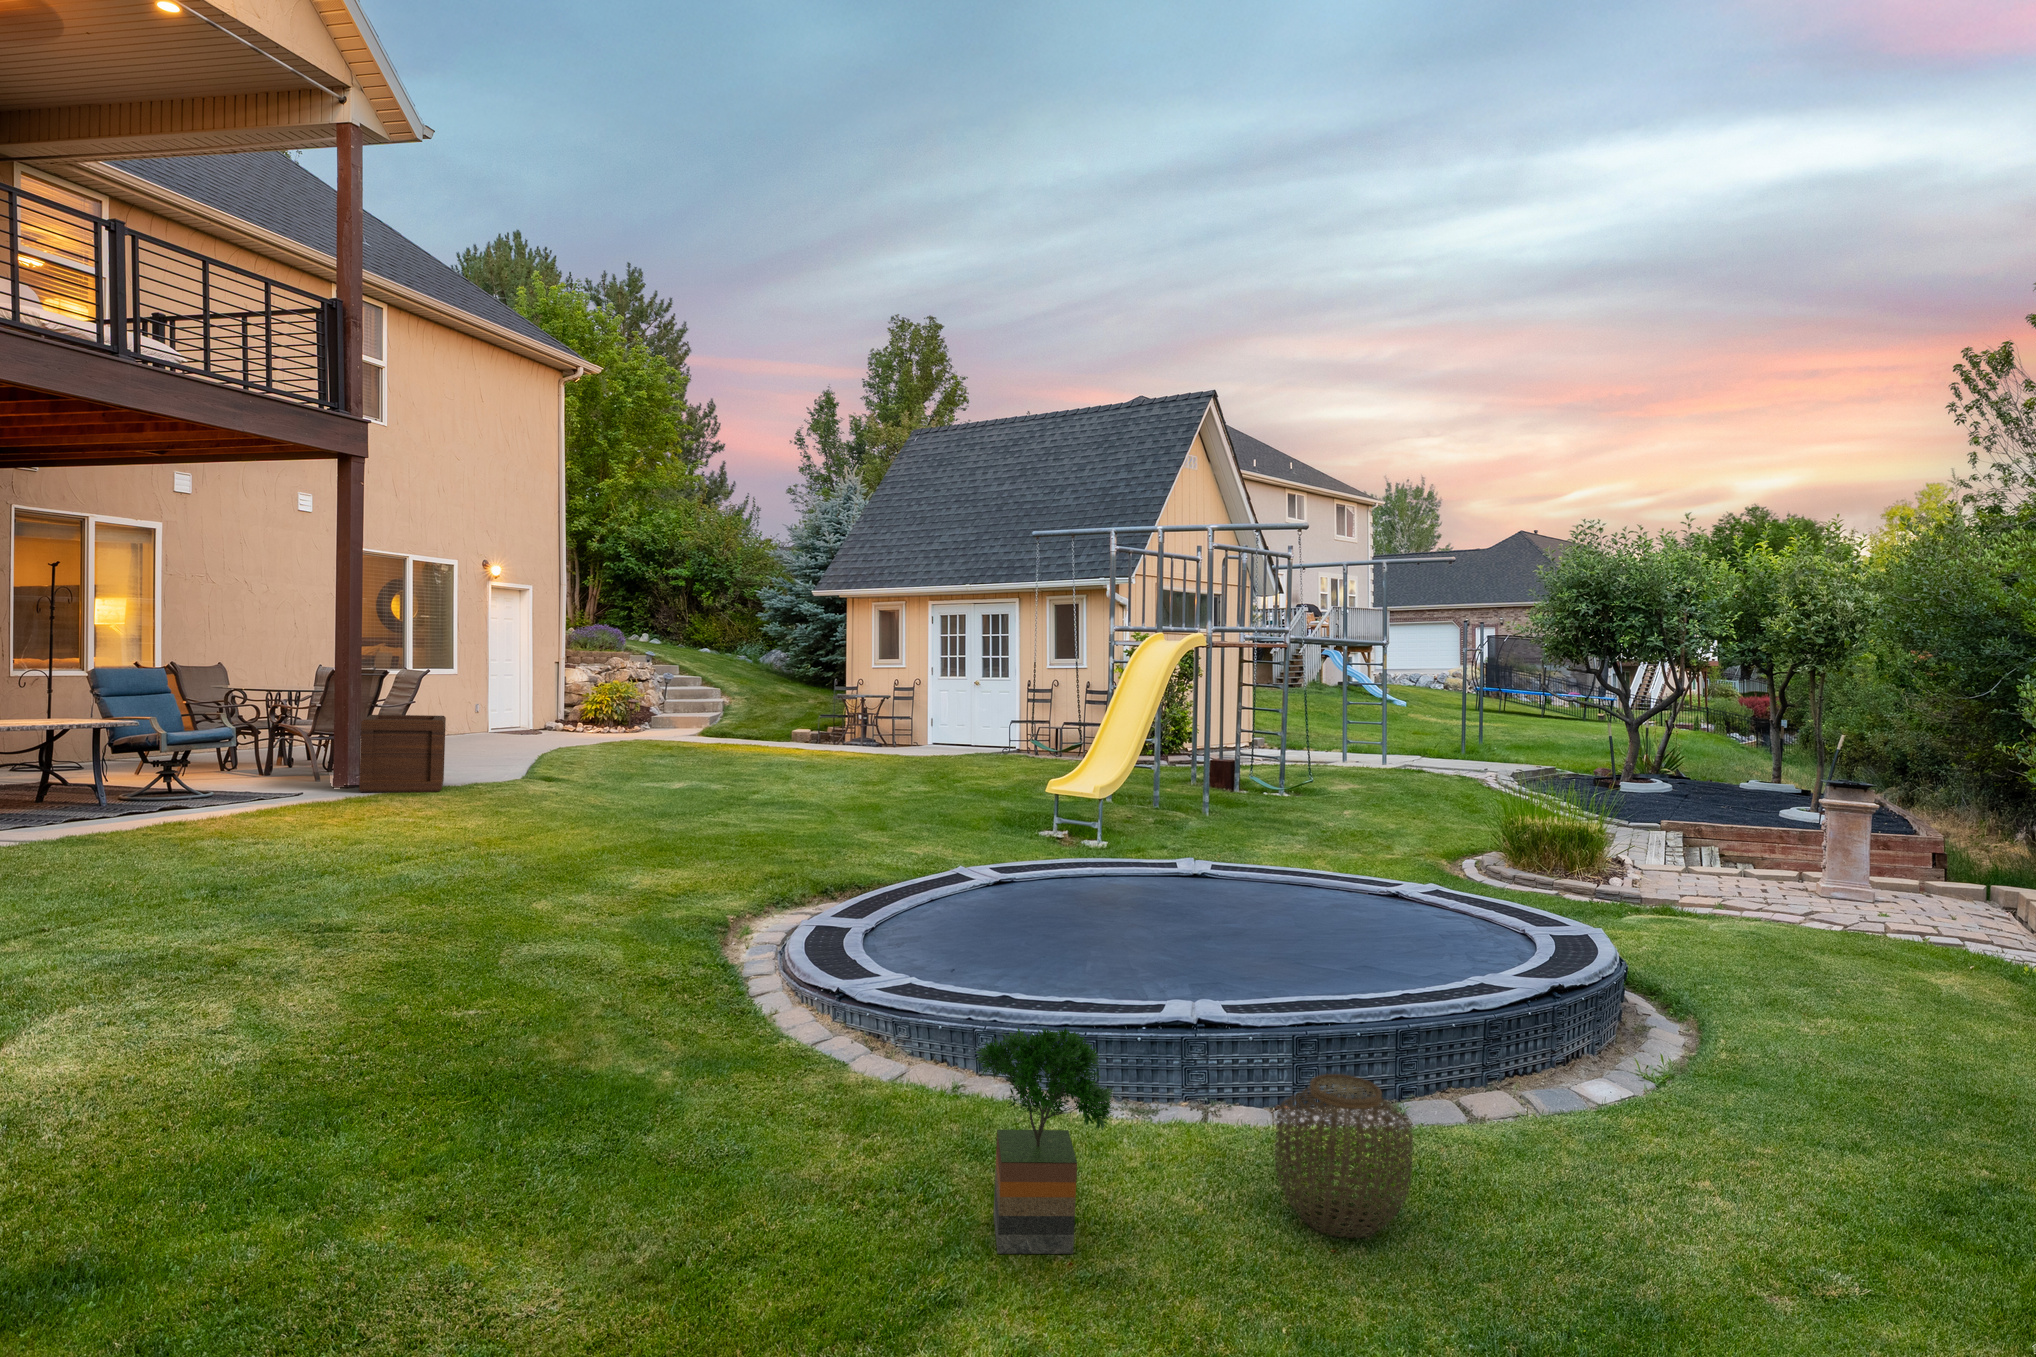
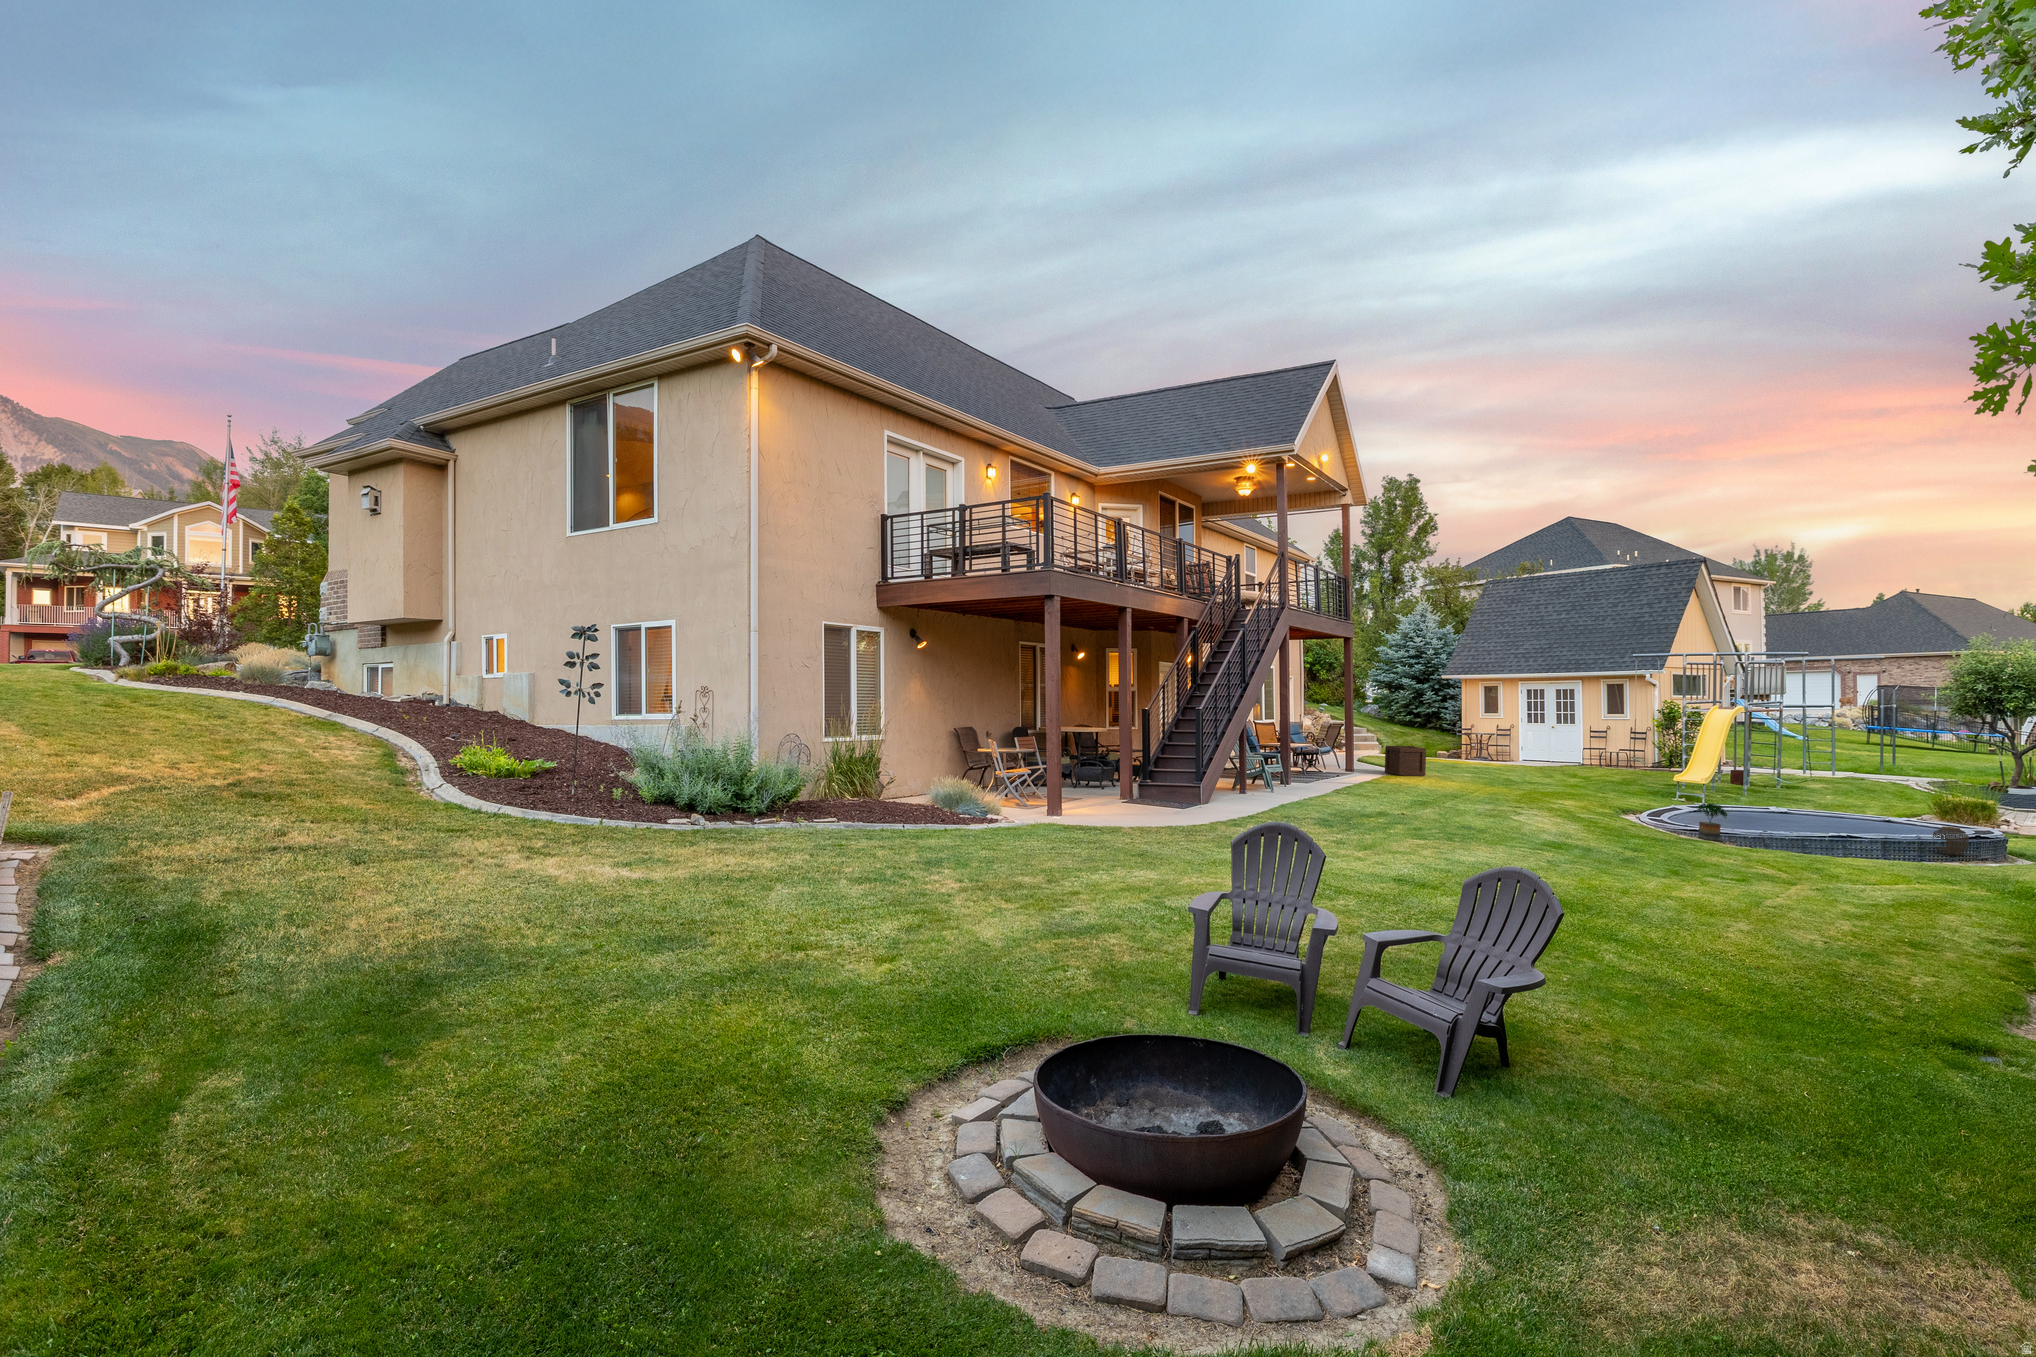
potted tree: present [976,1028,1113,1254] -> present [1697,804,1727,840]

